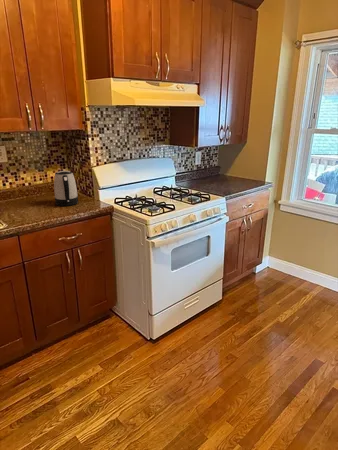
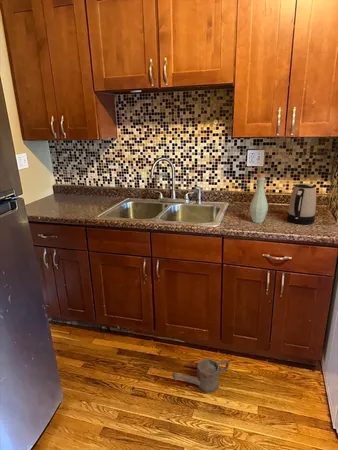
bottle: none [25,167,44,214] -> present [250,173,268,223]
watering can: none [18,350,59,398] -> present [173,359,229,392]

